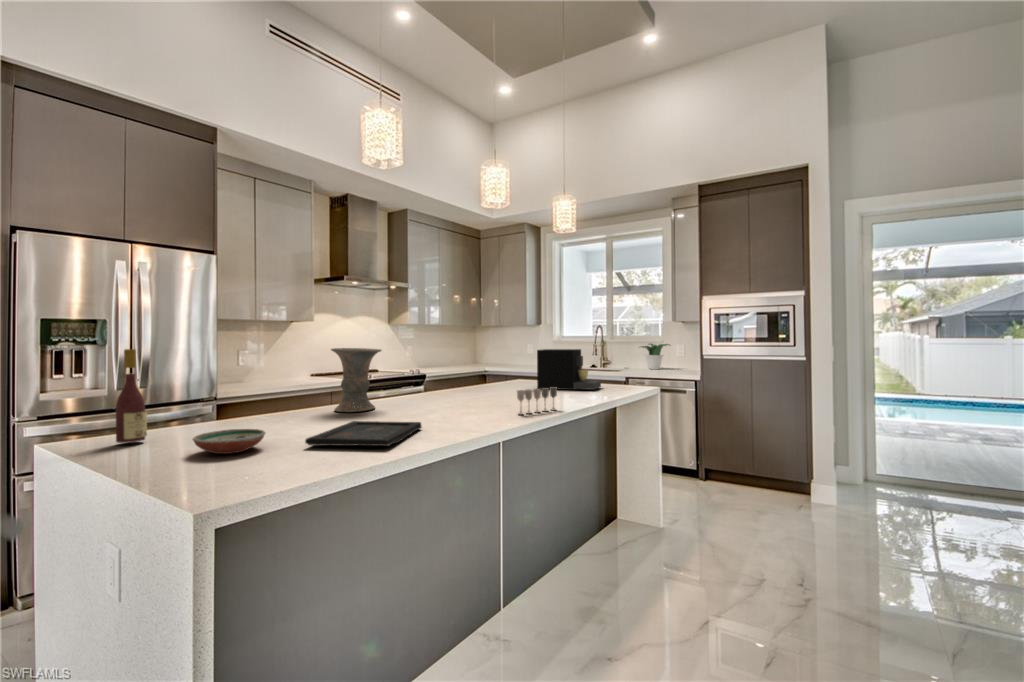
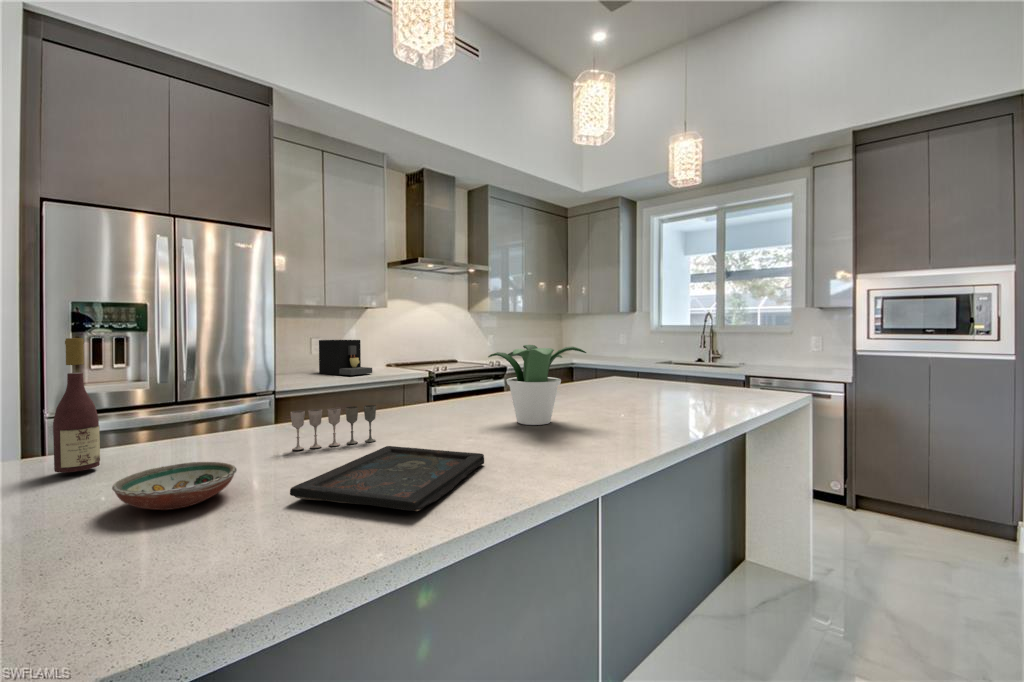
potted plant: present [641,344,668,369] -> present [488,345,586,425]
vase: present [331,348,381,412] -> none [375,338,441,423]
coffee maker: present [537,349,601,390] -> present [319,340,372,375]
wine glass: present [517,387,557,415] -> present [291,405,376,450]

